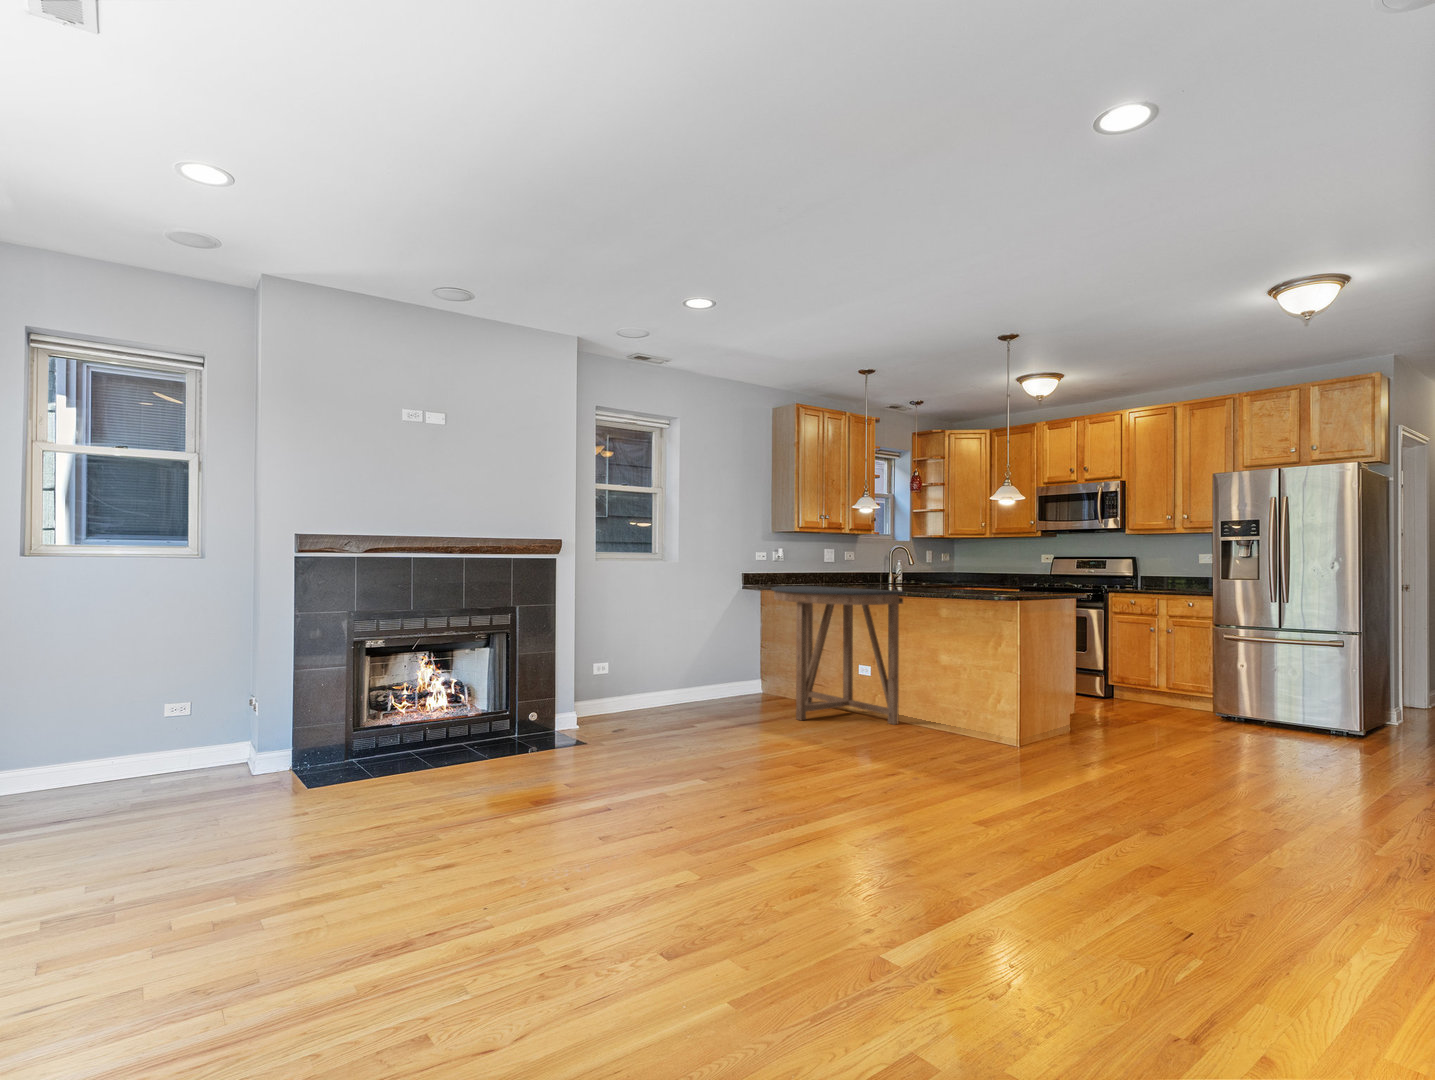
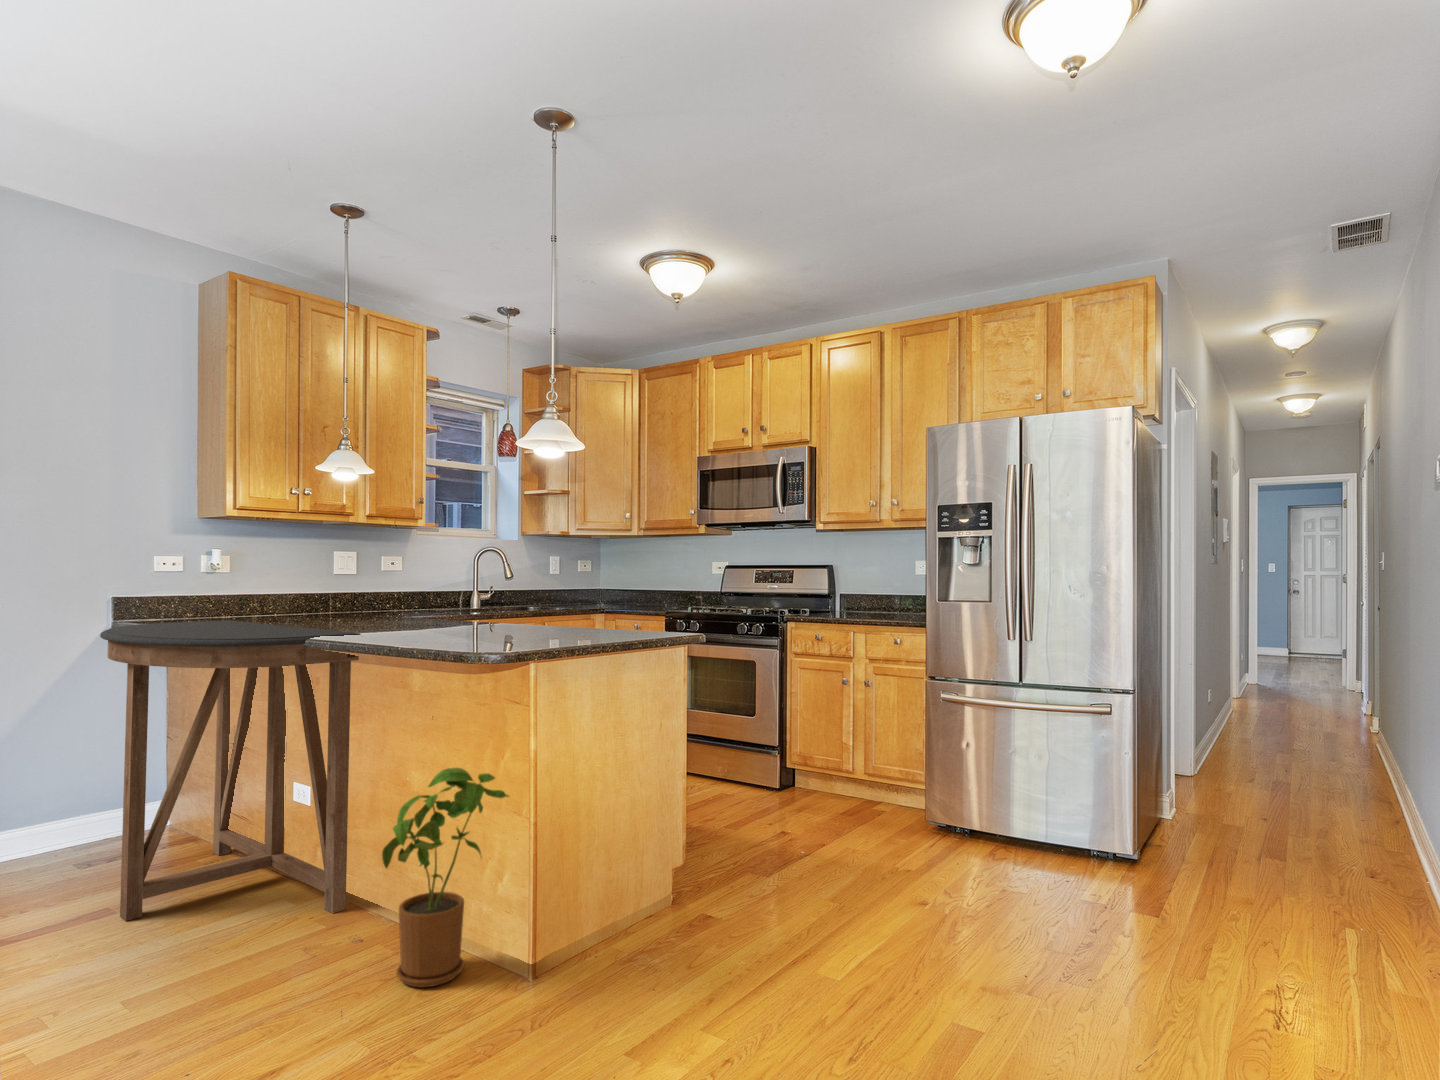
house plant: none [946,650,1003,746] -> present [382,768,509,987]

